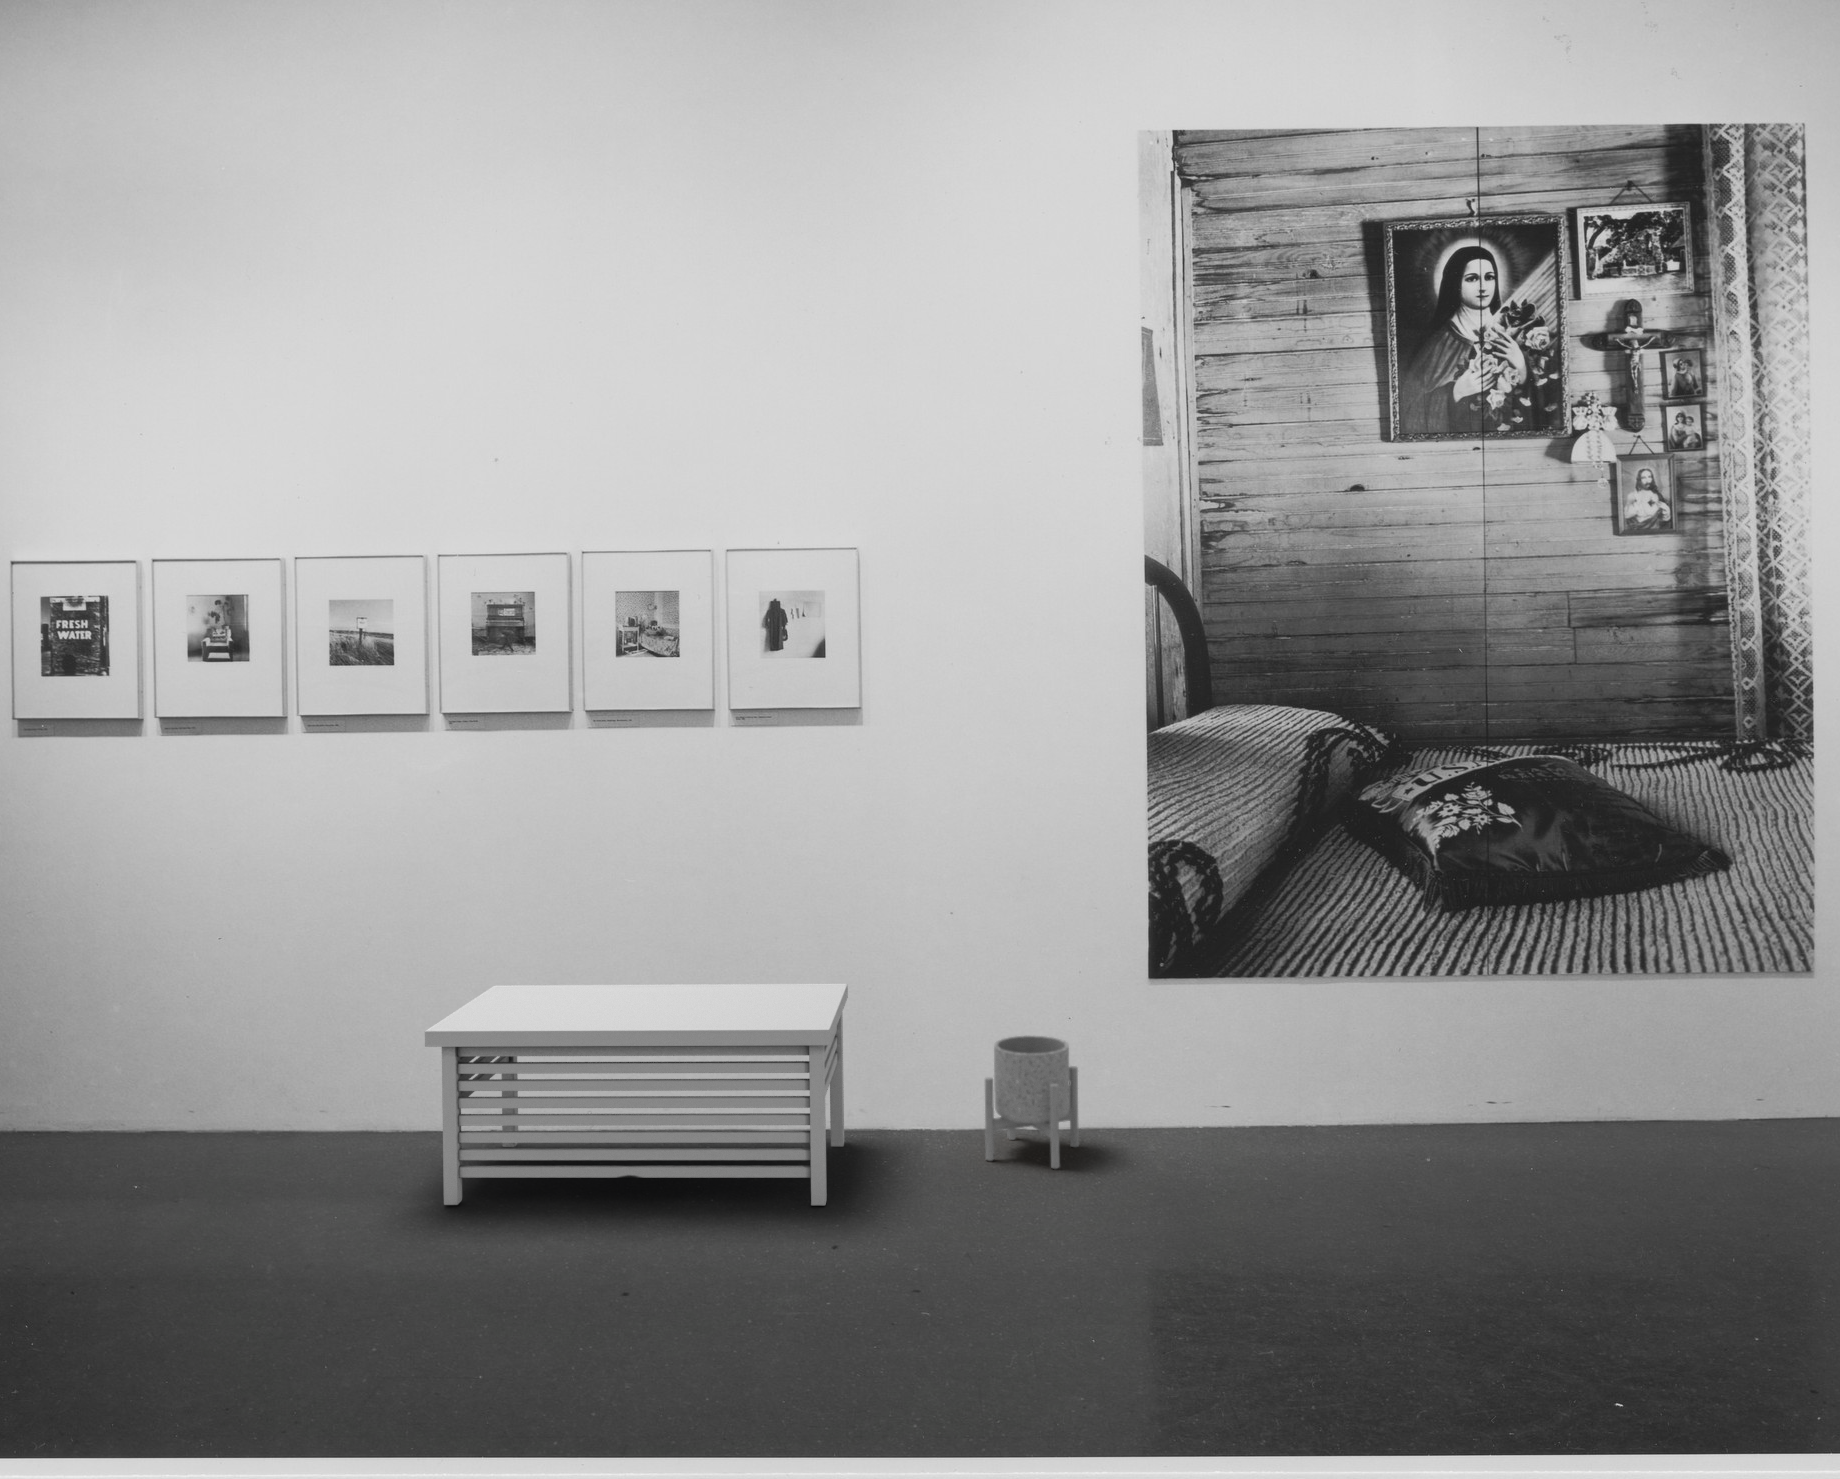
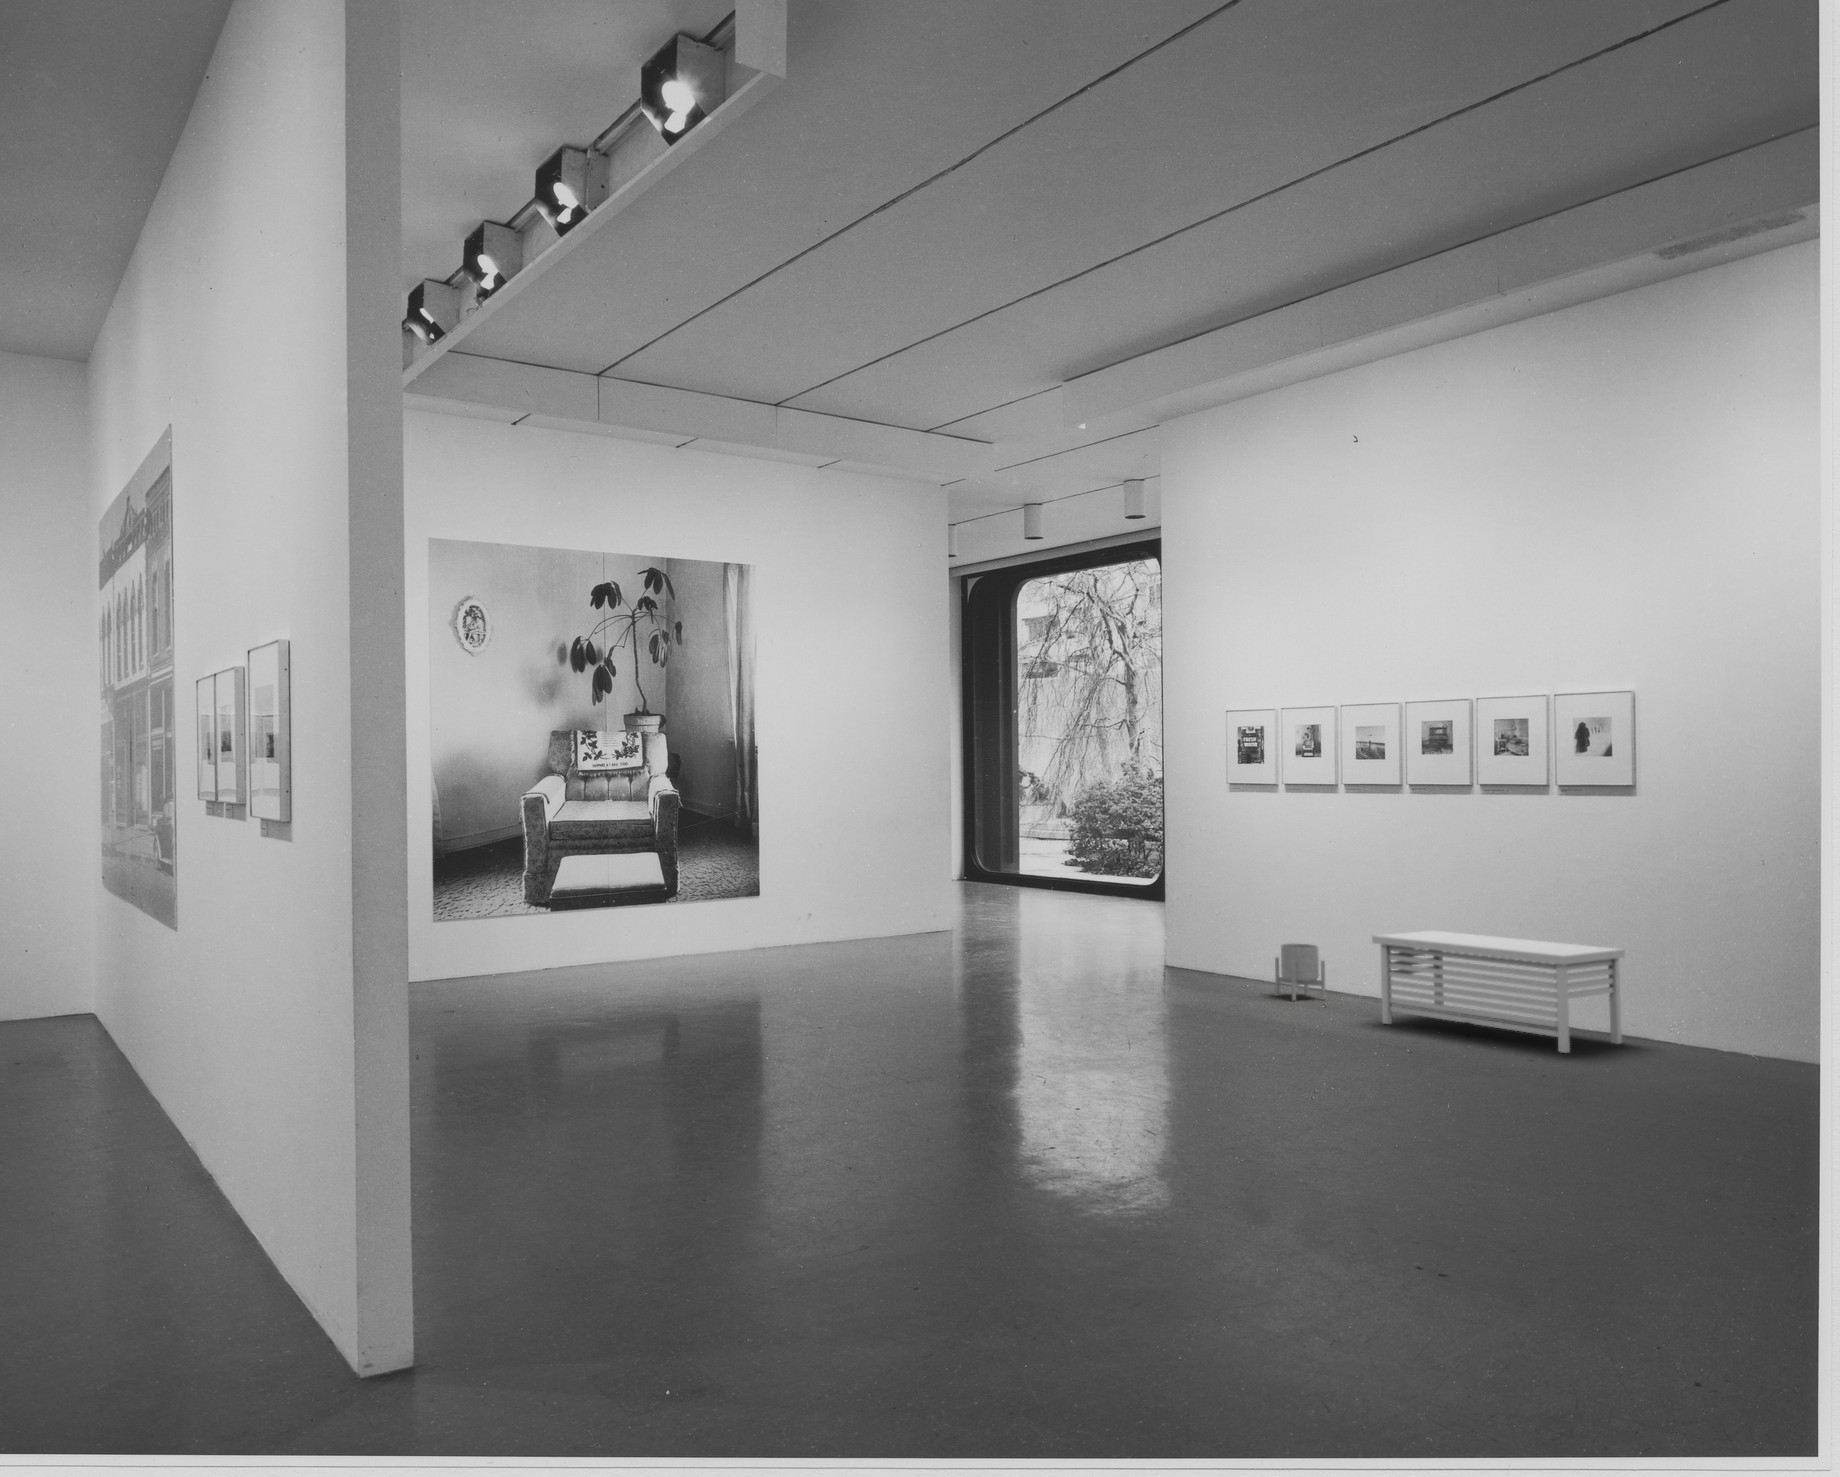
planter: present [985,1036,1079,1169] -> present [1275,944,1326,1001]

